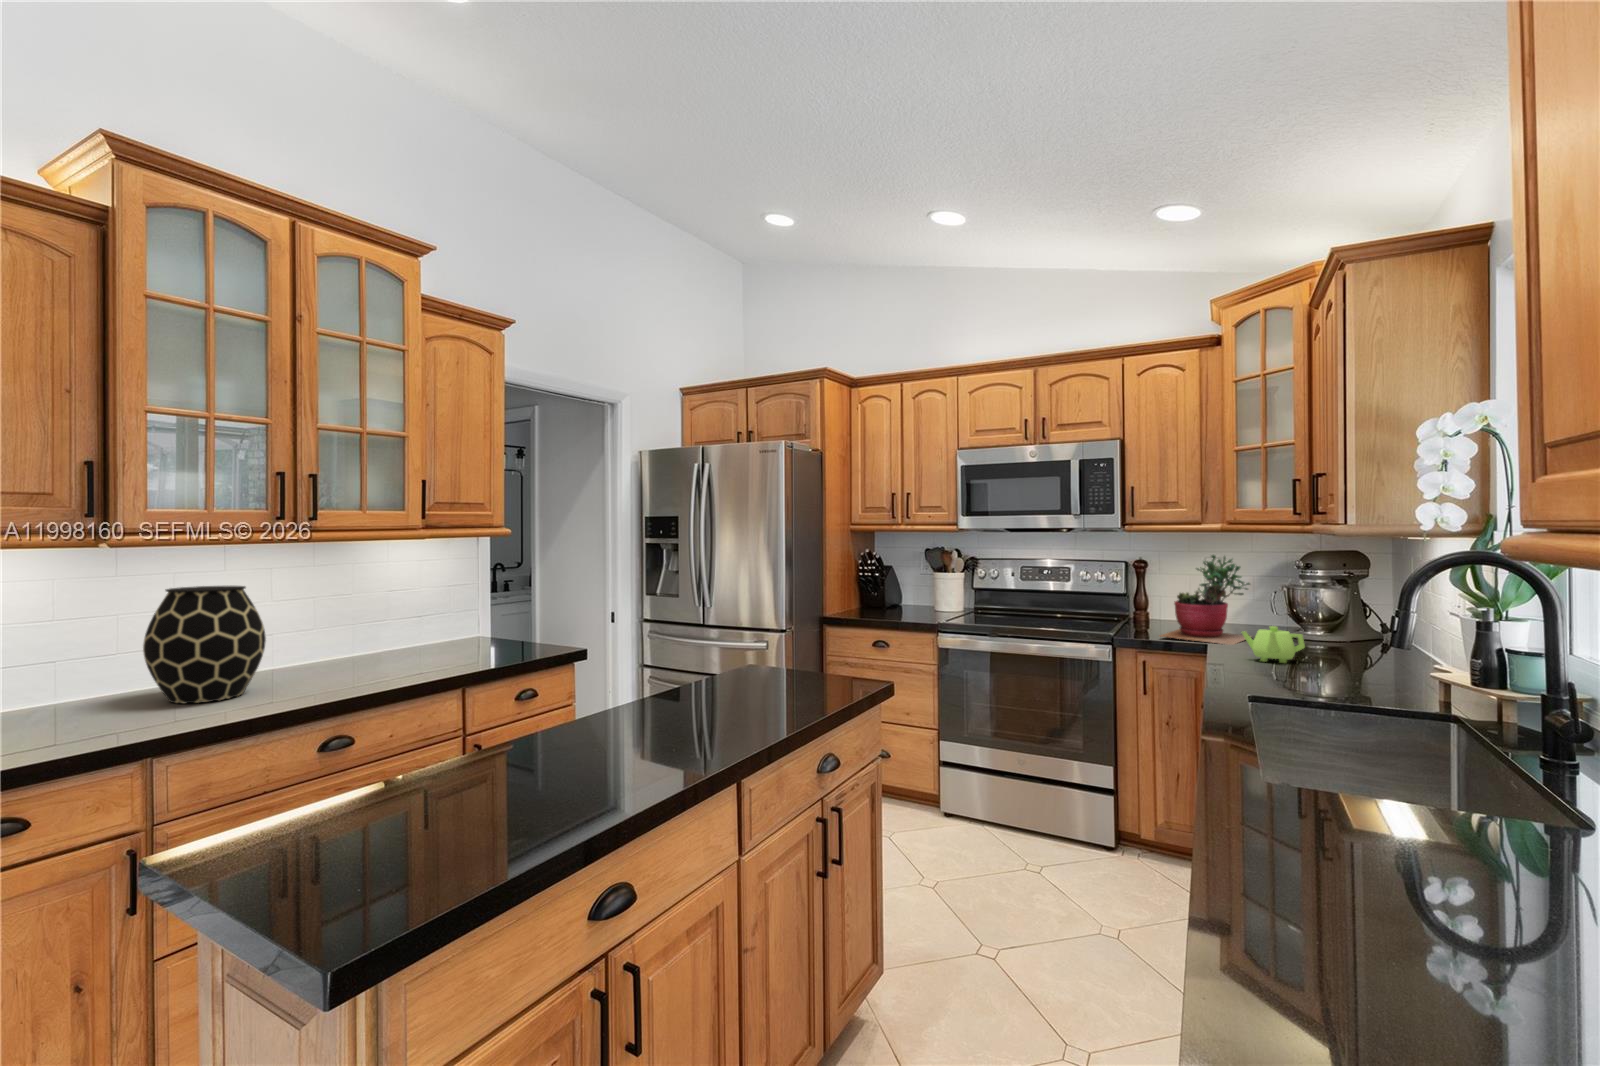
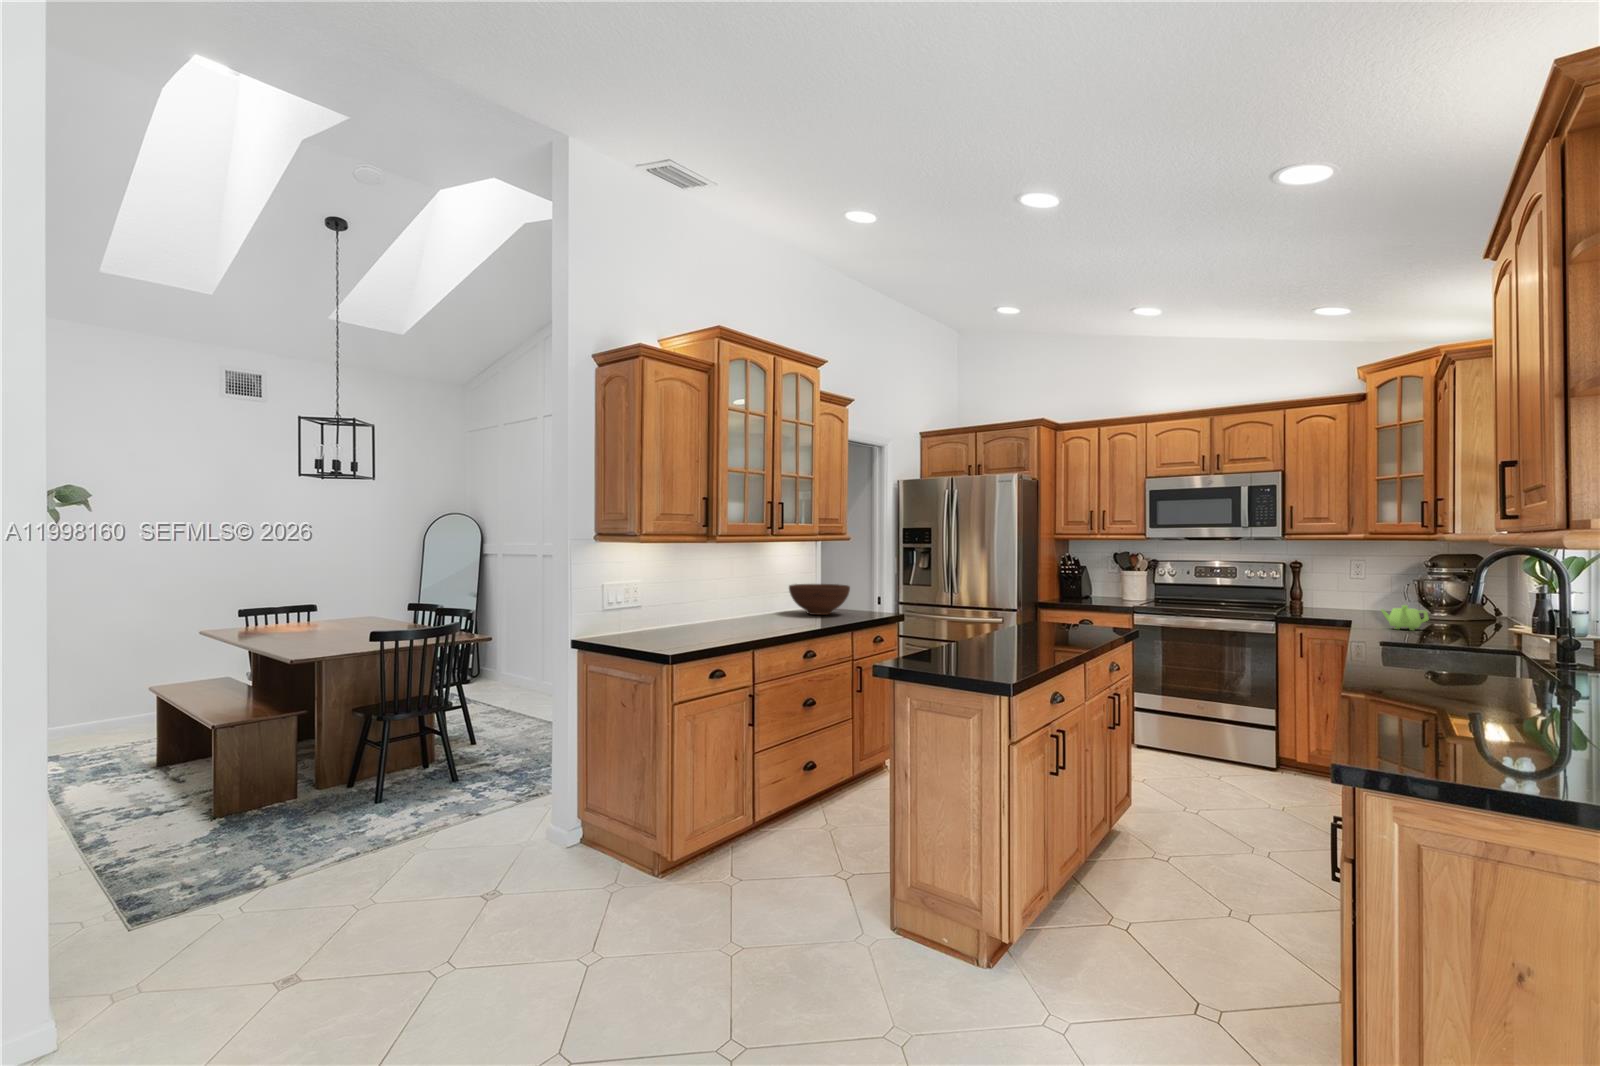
succulent plant: present [1159,555,1251,645] -> none [1313,557,1391,622]
vase: present [143,586,266,703] -> none [708,565,761,628]
fruit bowl: none [384,606,493,659] -> present [789,584,850,615]

